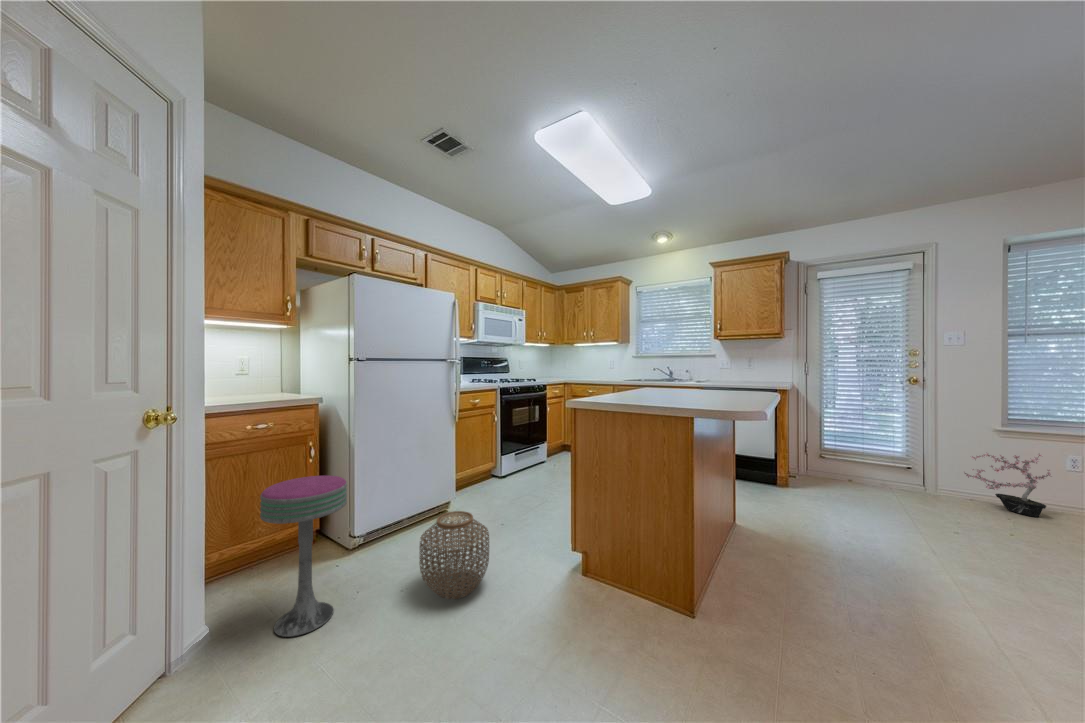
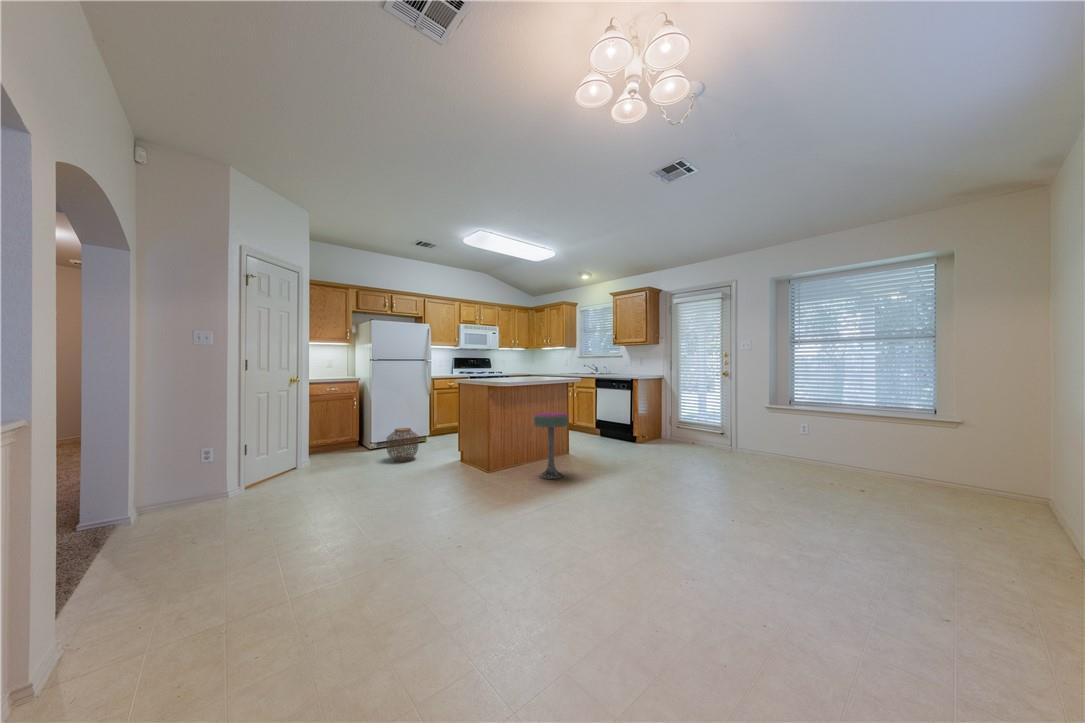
potted plant: present [964,452,1051,517] -> none [735,417,780,460]
bar stool: present [260,475,347,637] -> present [534,412,568,479]

